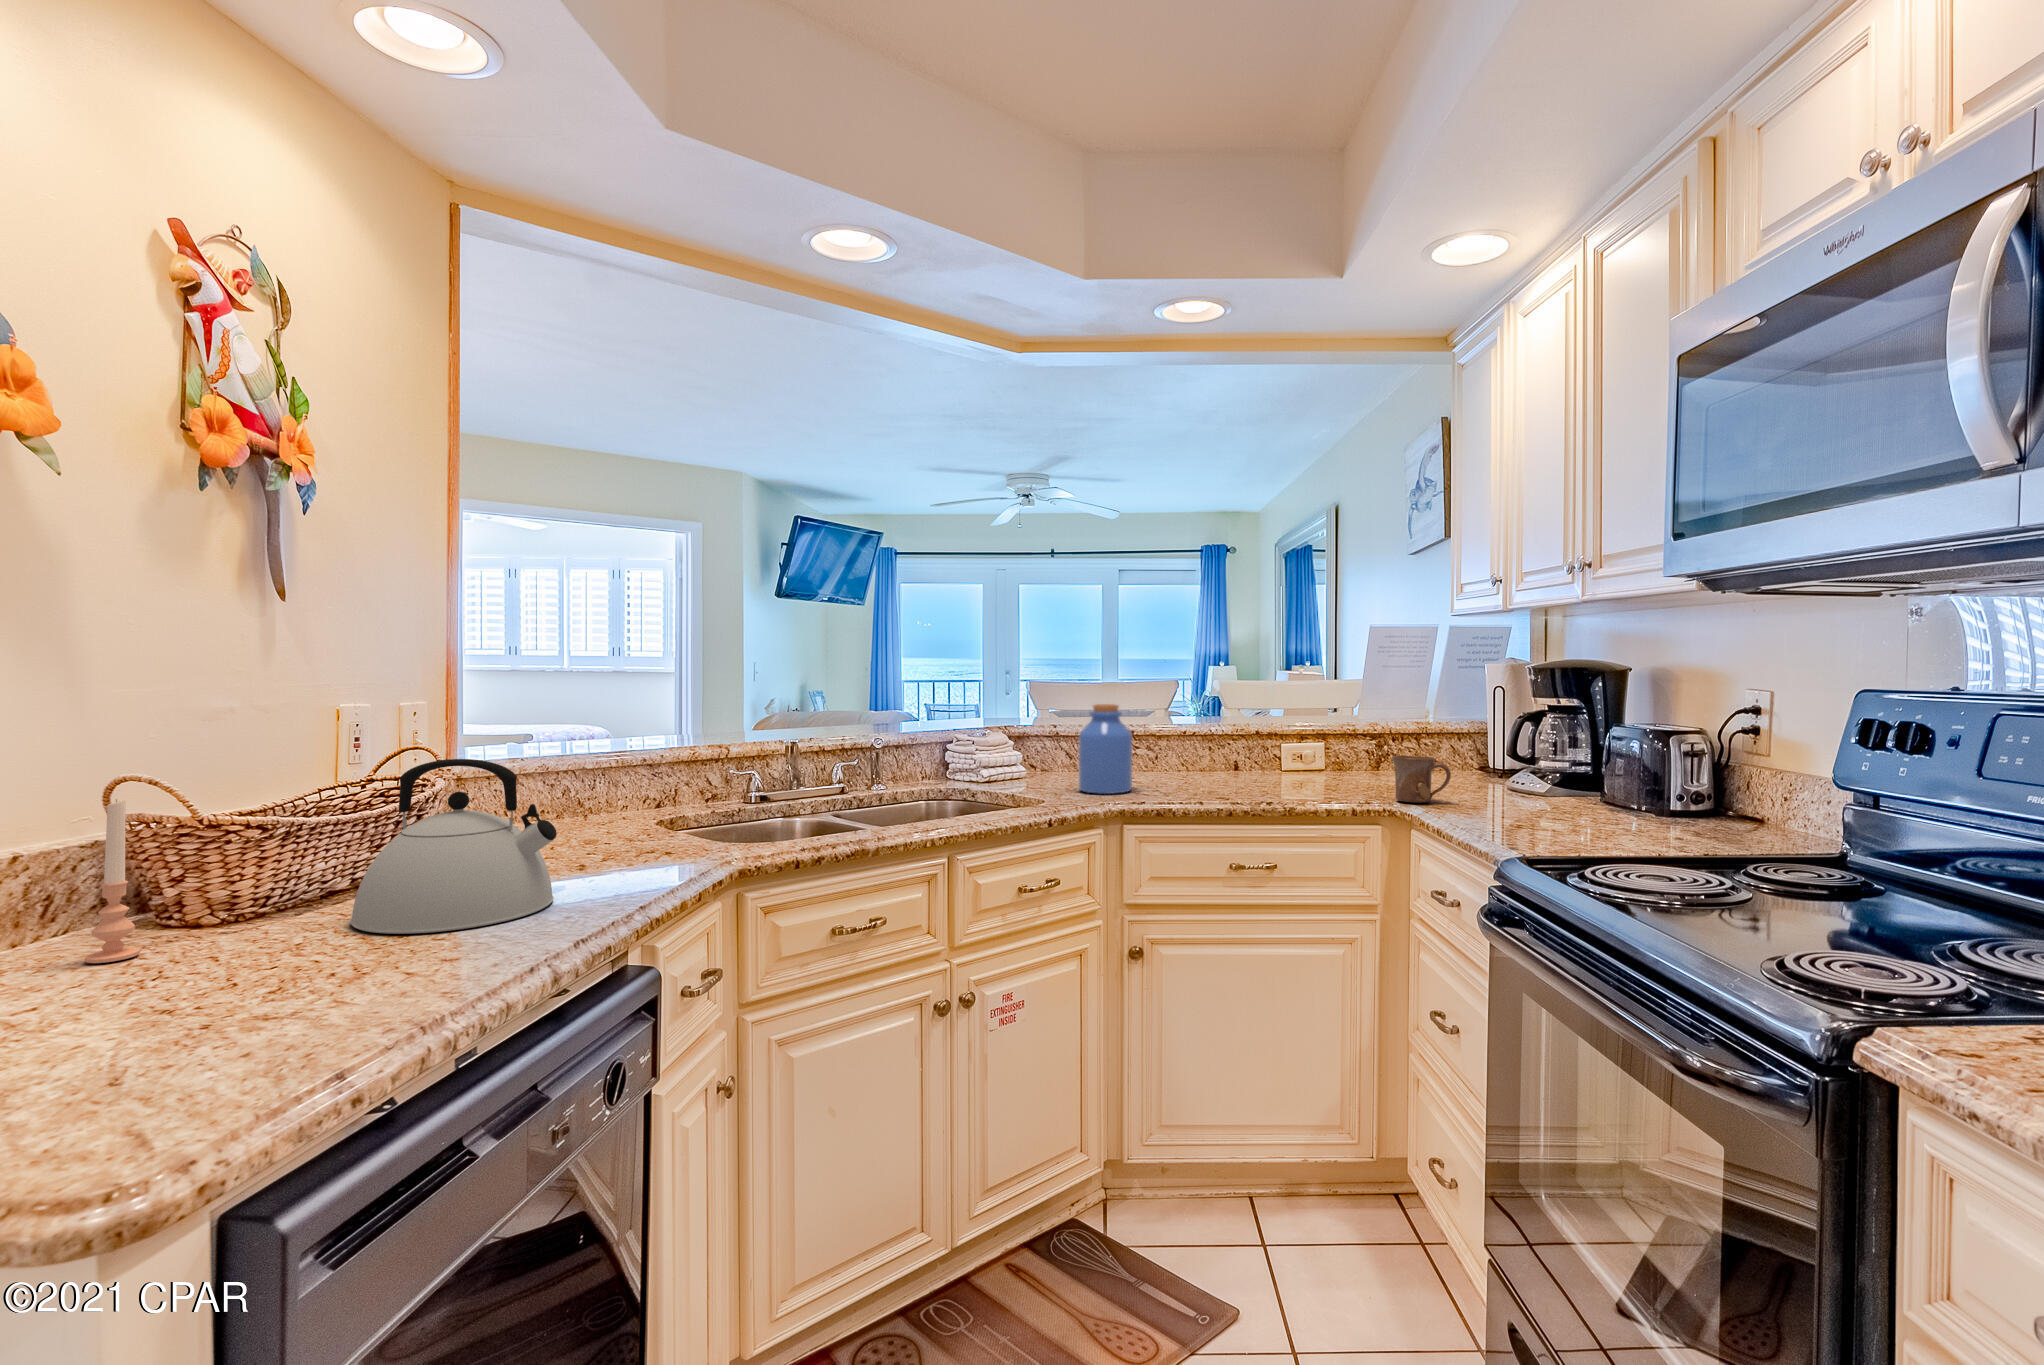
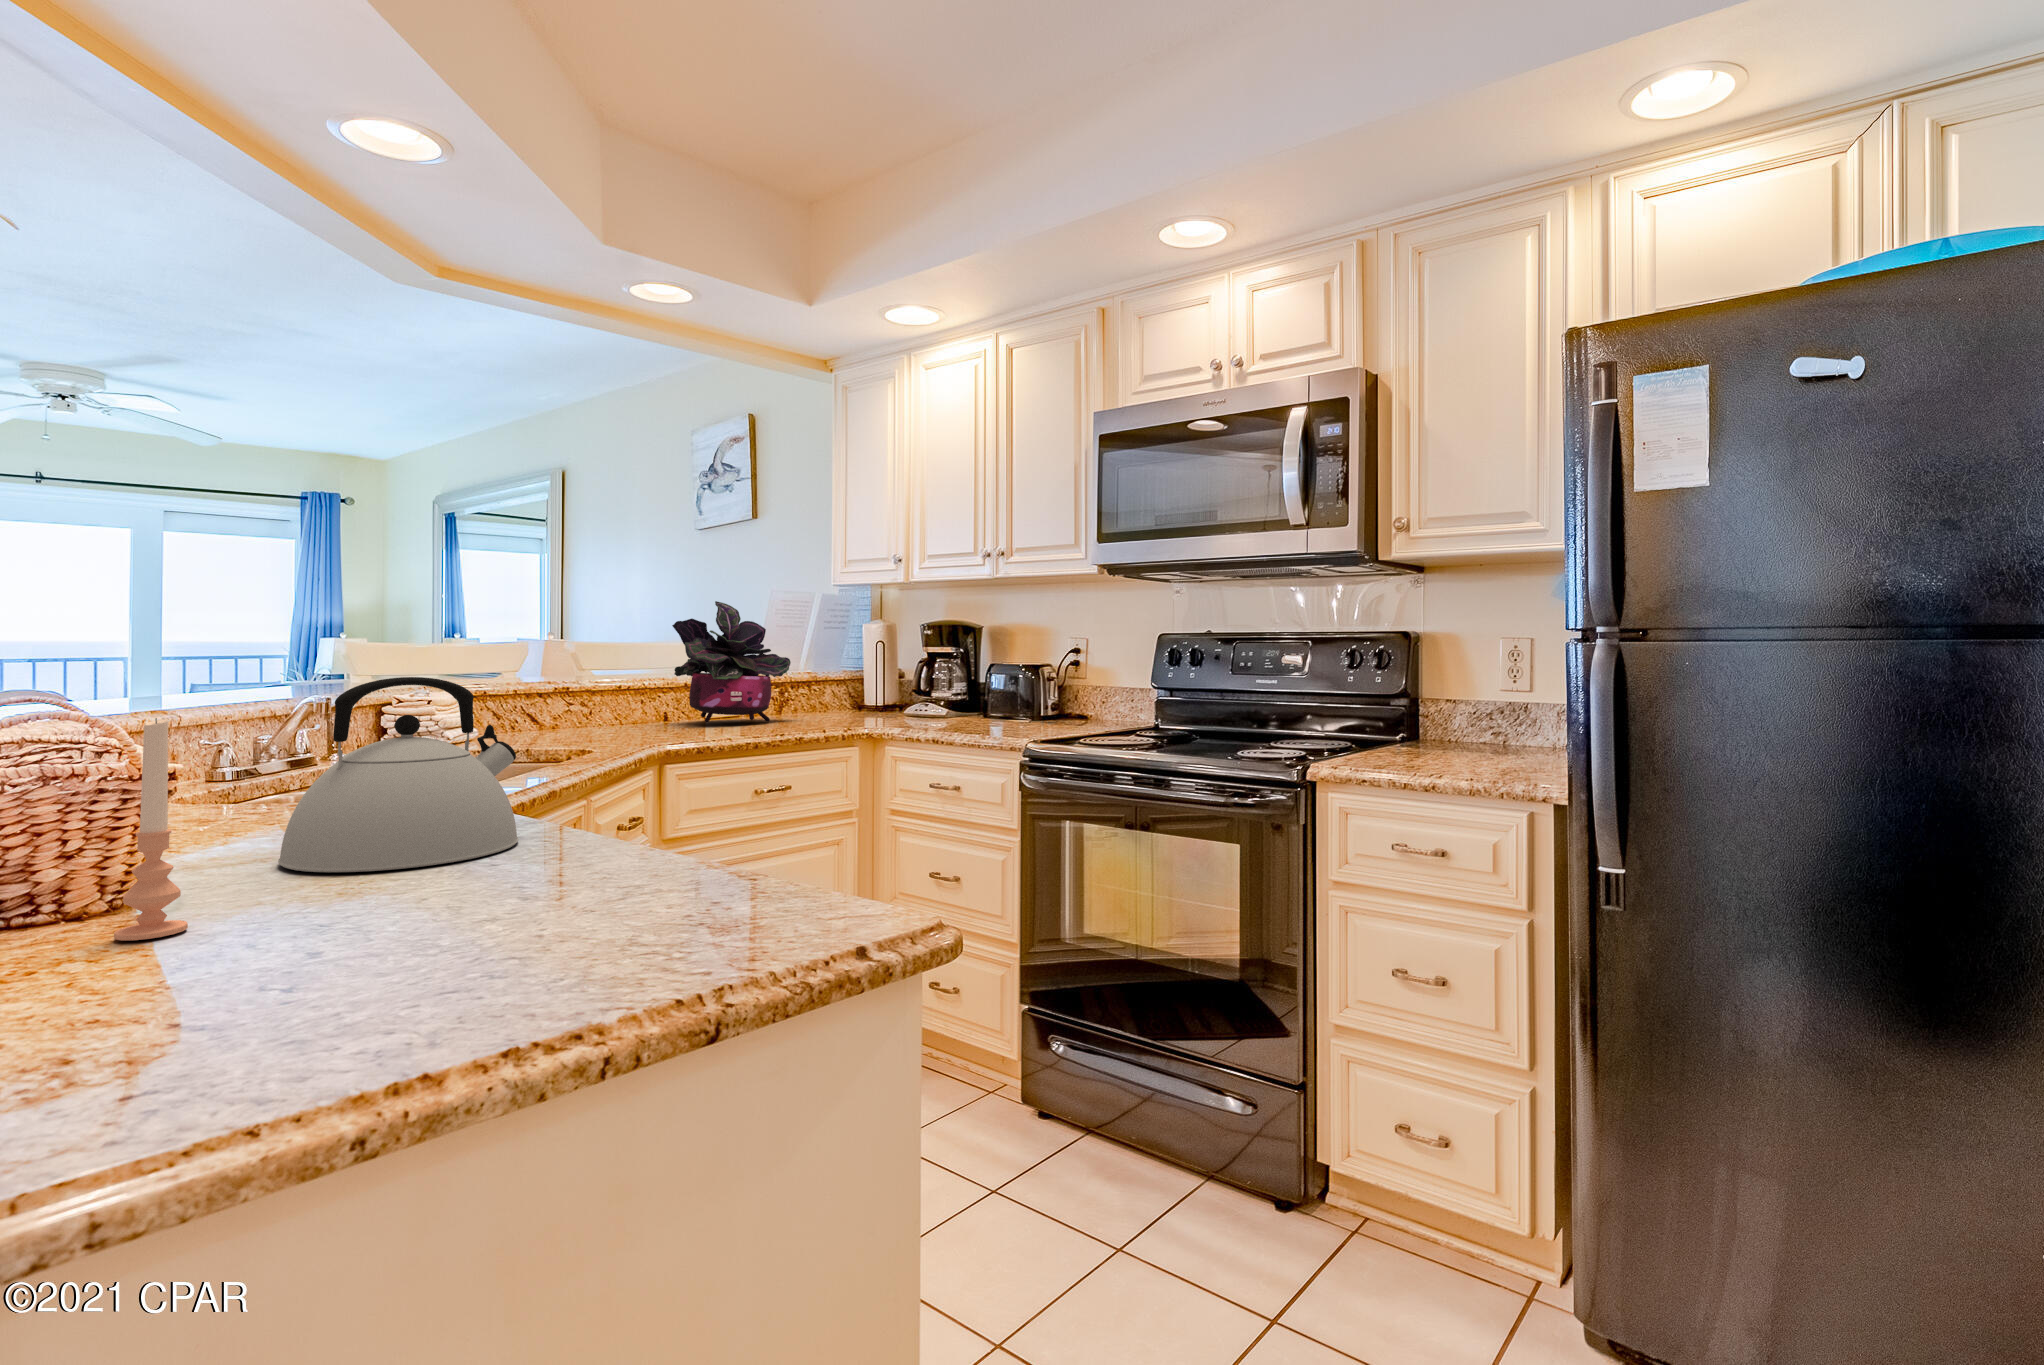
potted plant: none [1222,641,1352,781] -> present [672,601,791,722]
jar: present [1079,704,1132,794] -> none [580,655,639,741]
mug: present [1392,756,1451,803] -> none [859,690,902,724]

